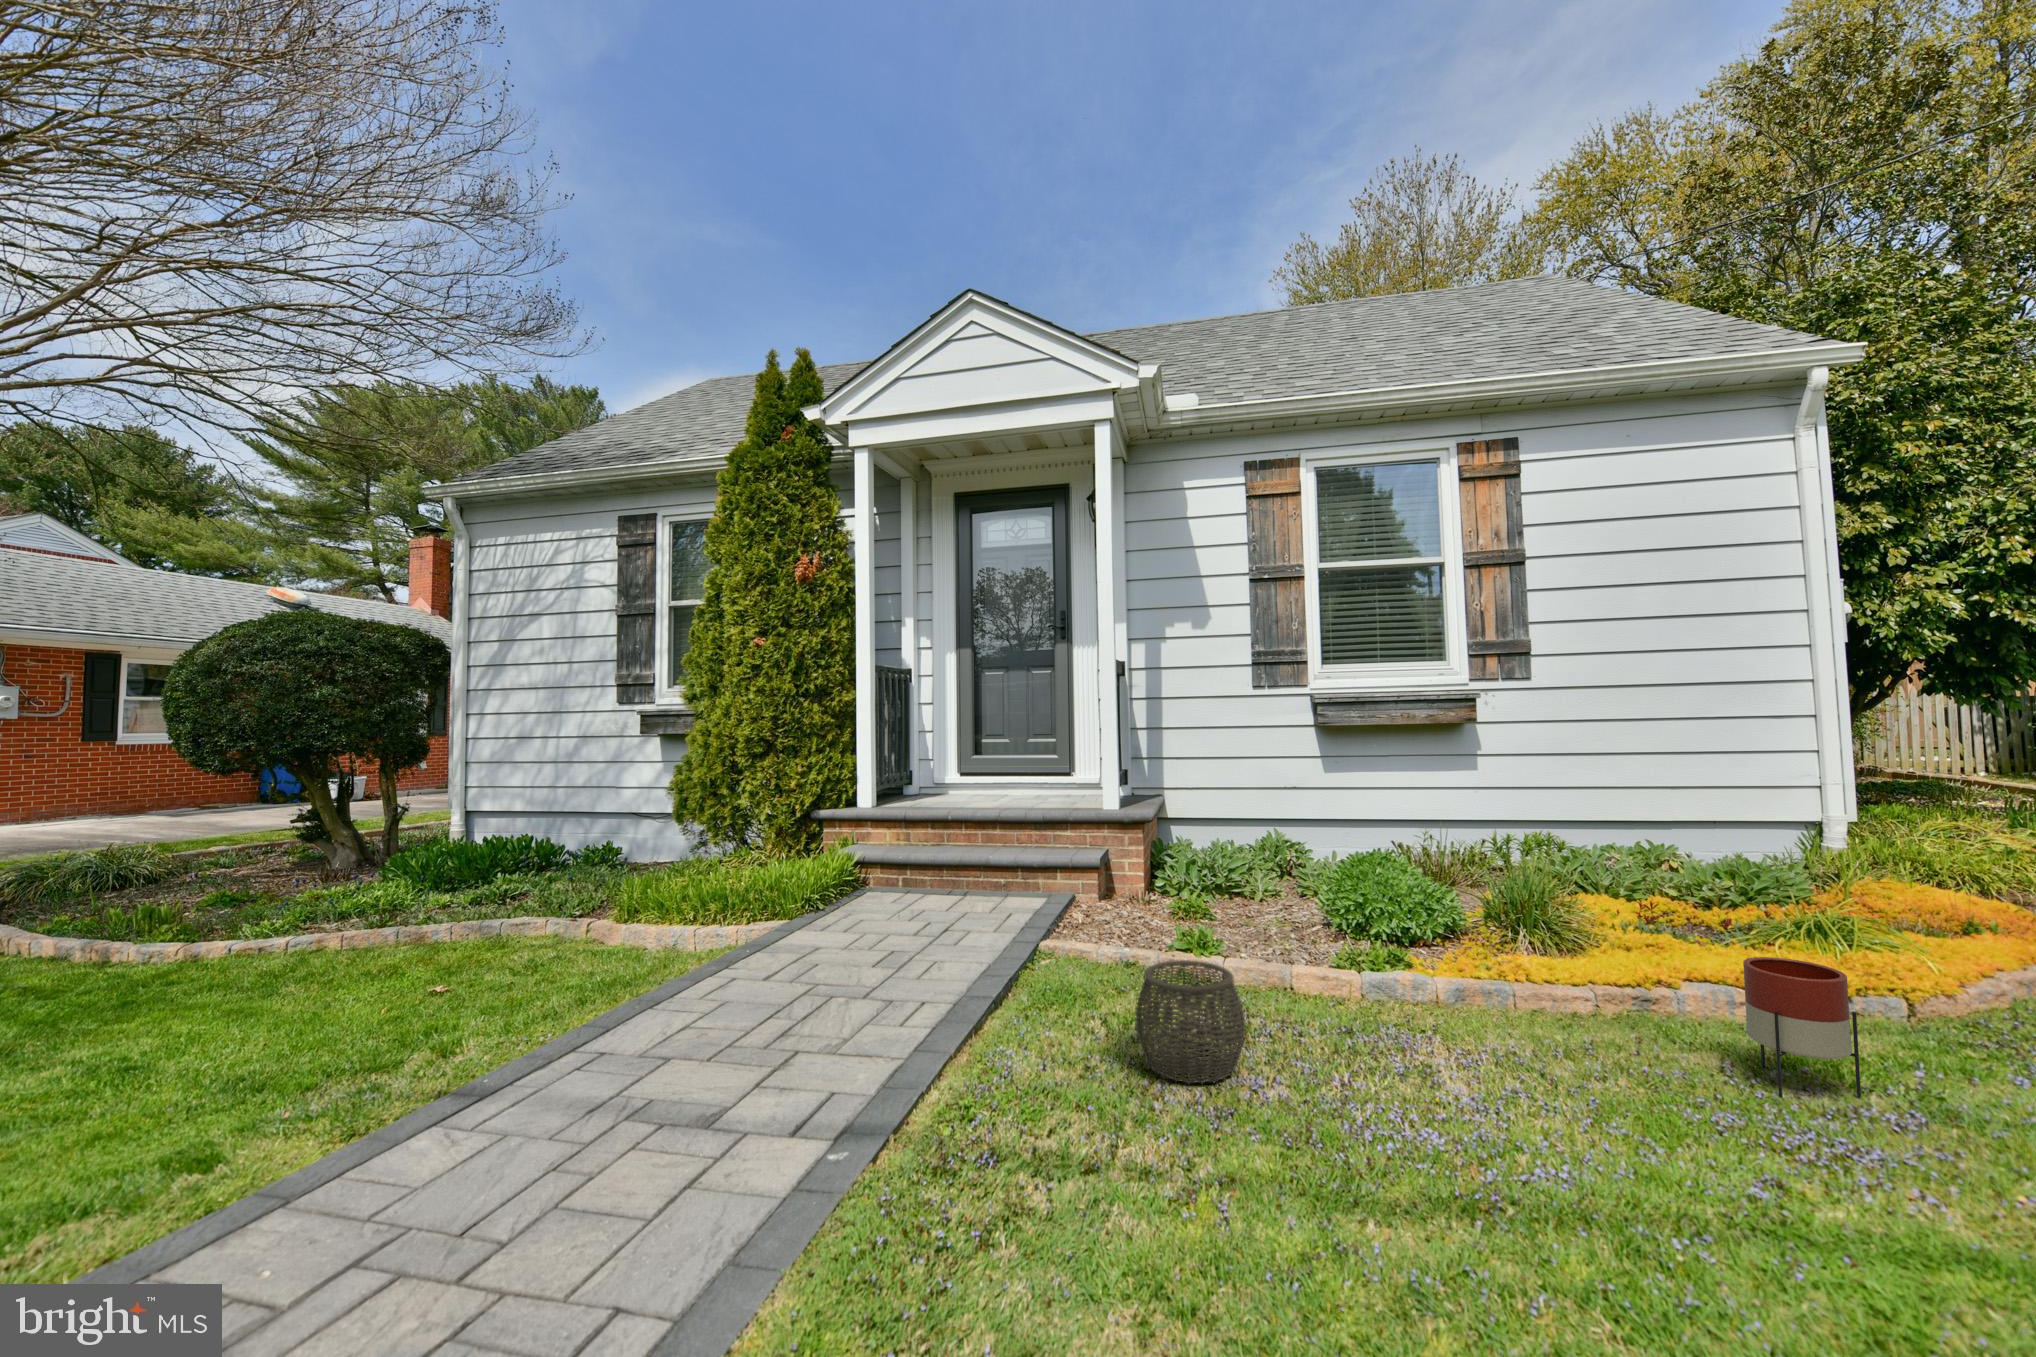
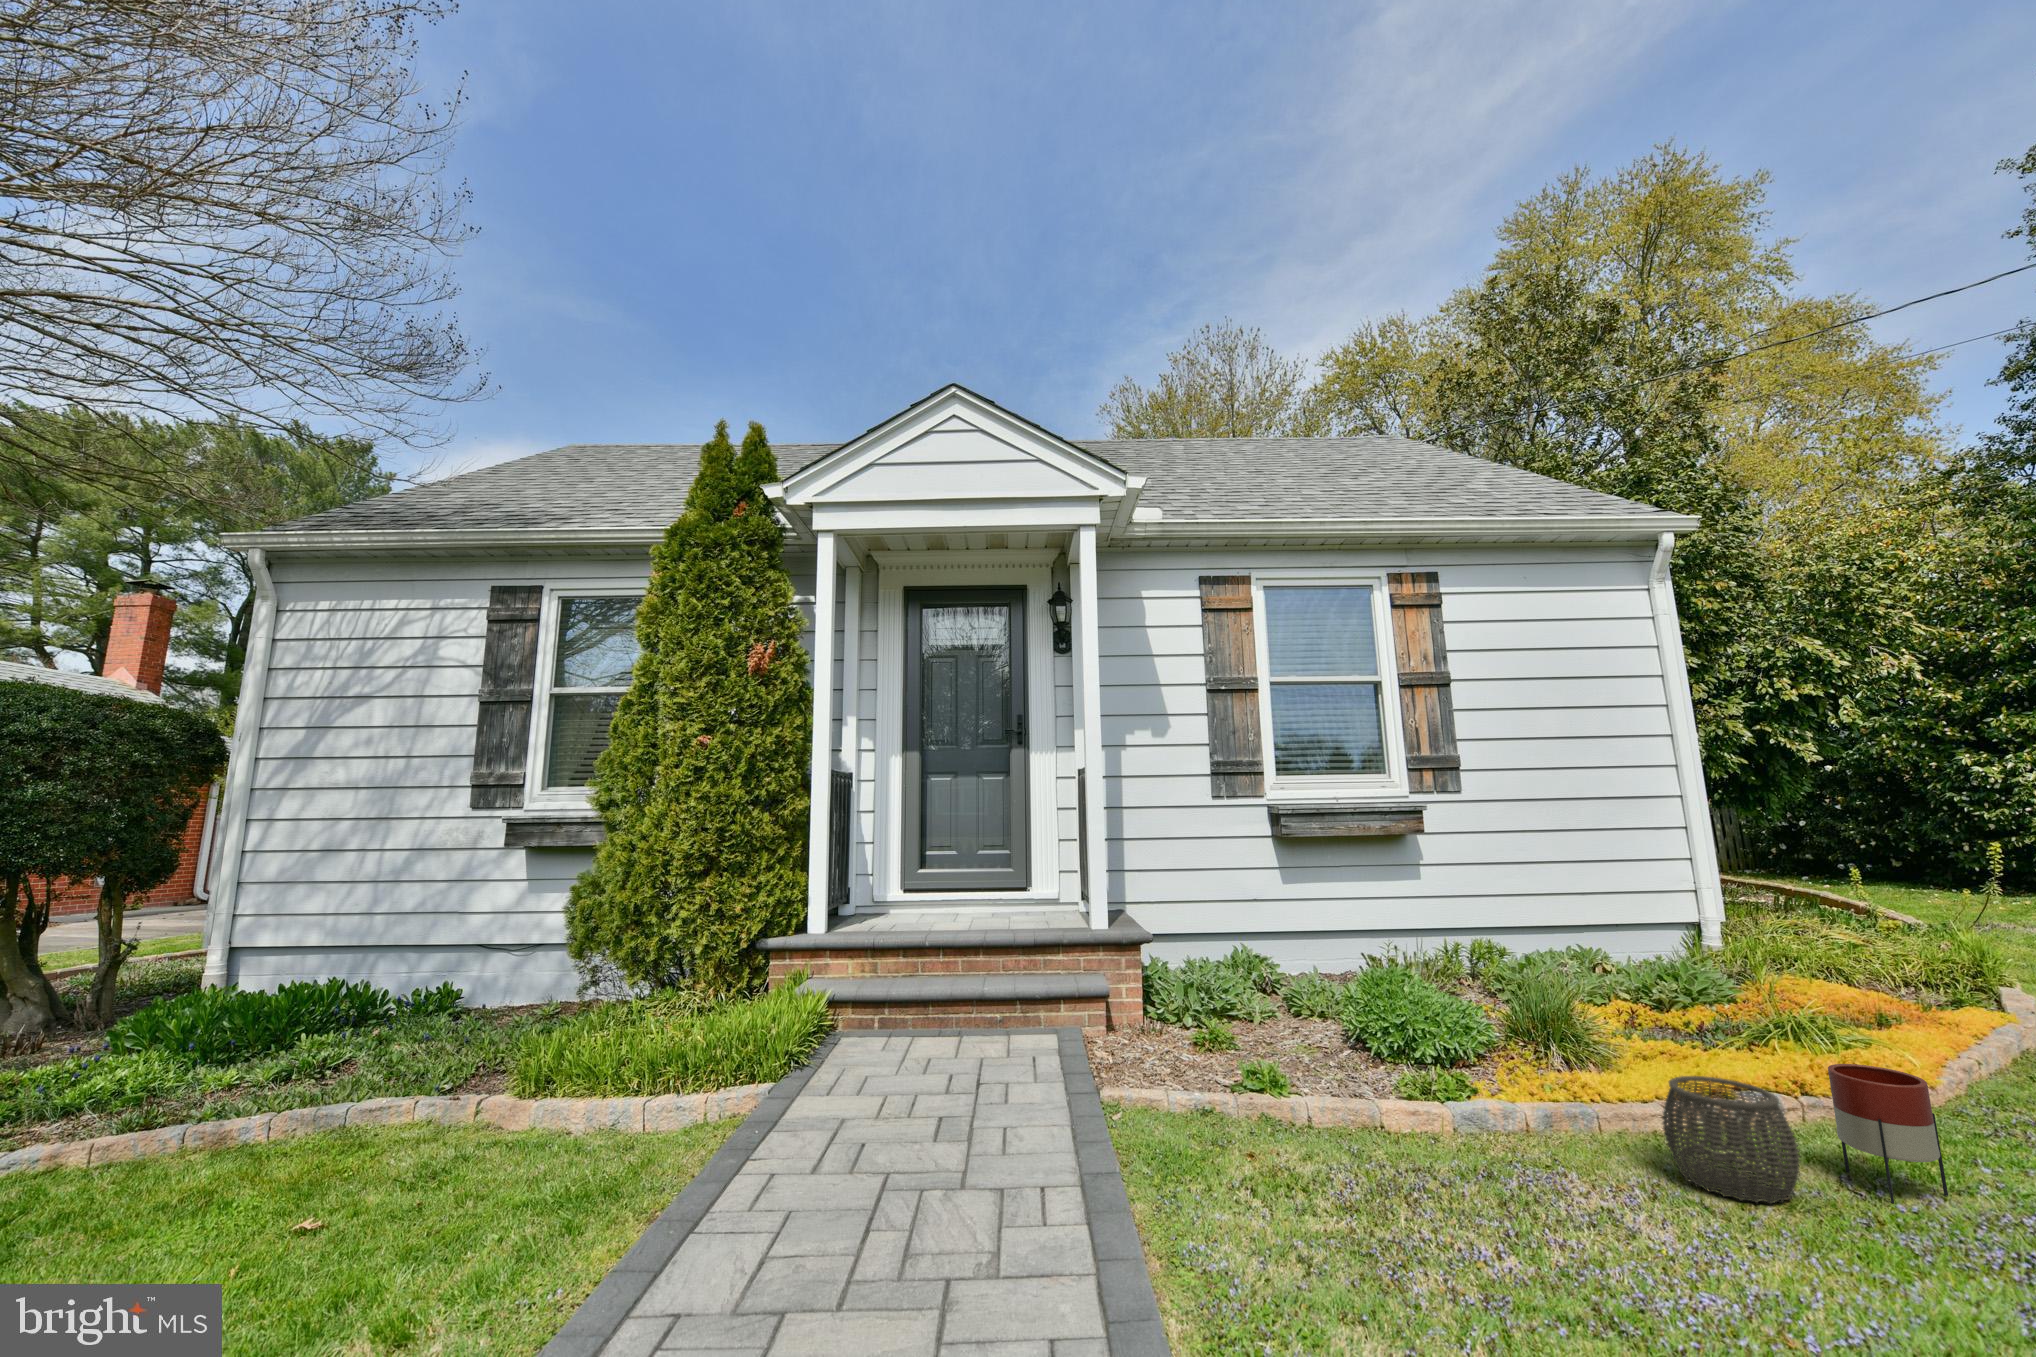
woven basket: present [1135,960,1246,1084] -> present [1662,1076,1800,1204]

